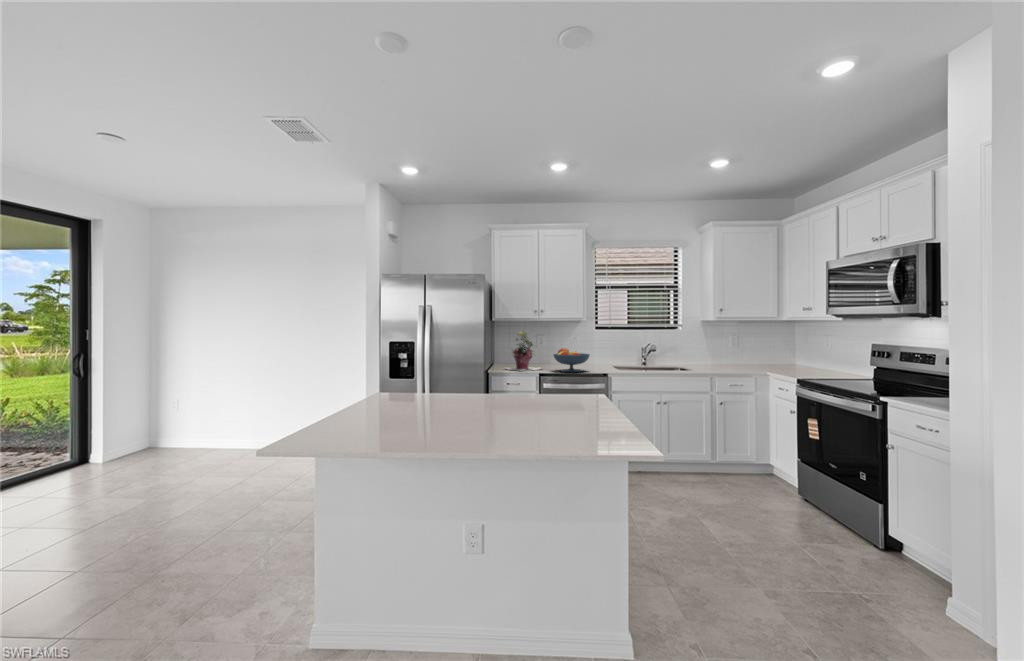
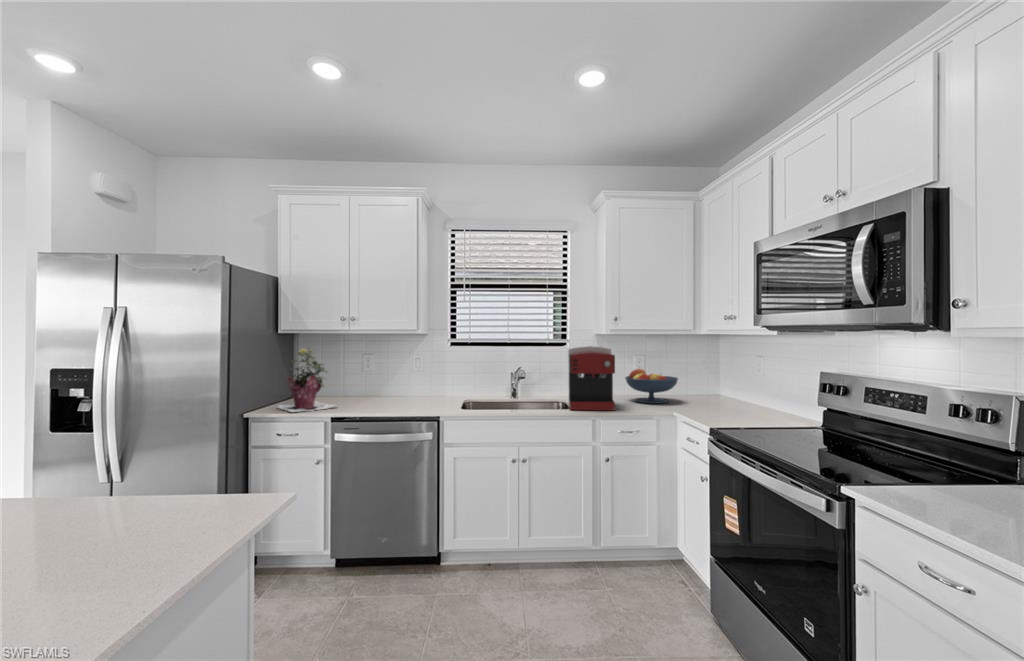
coffee maker: none [693,330,729,372] -> present [568,346,615,410]
fruit bowl: present [553,348,590,372] -> present [625,369,678,403]

